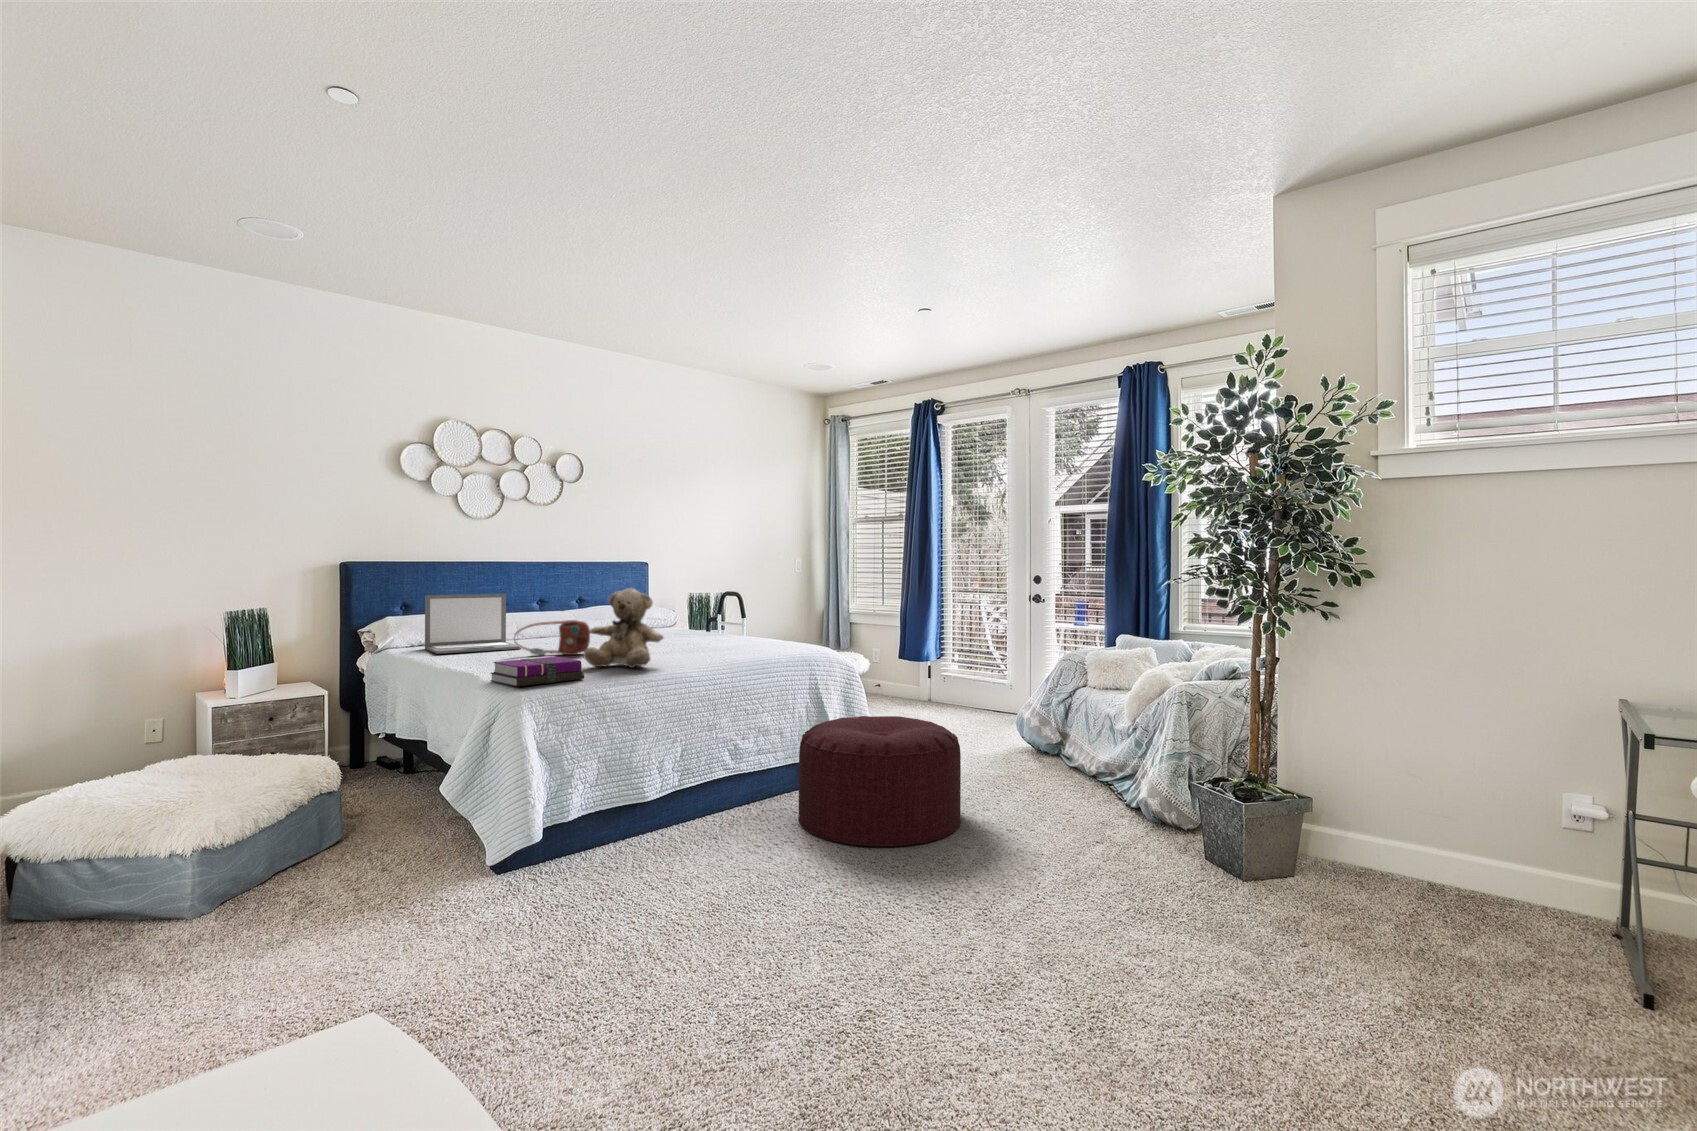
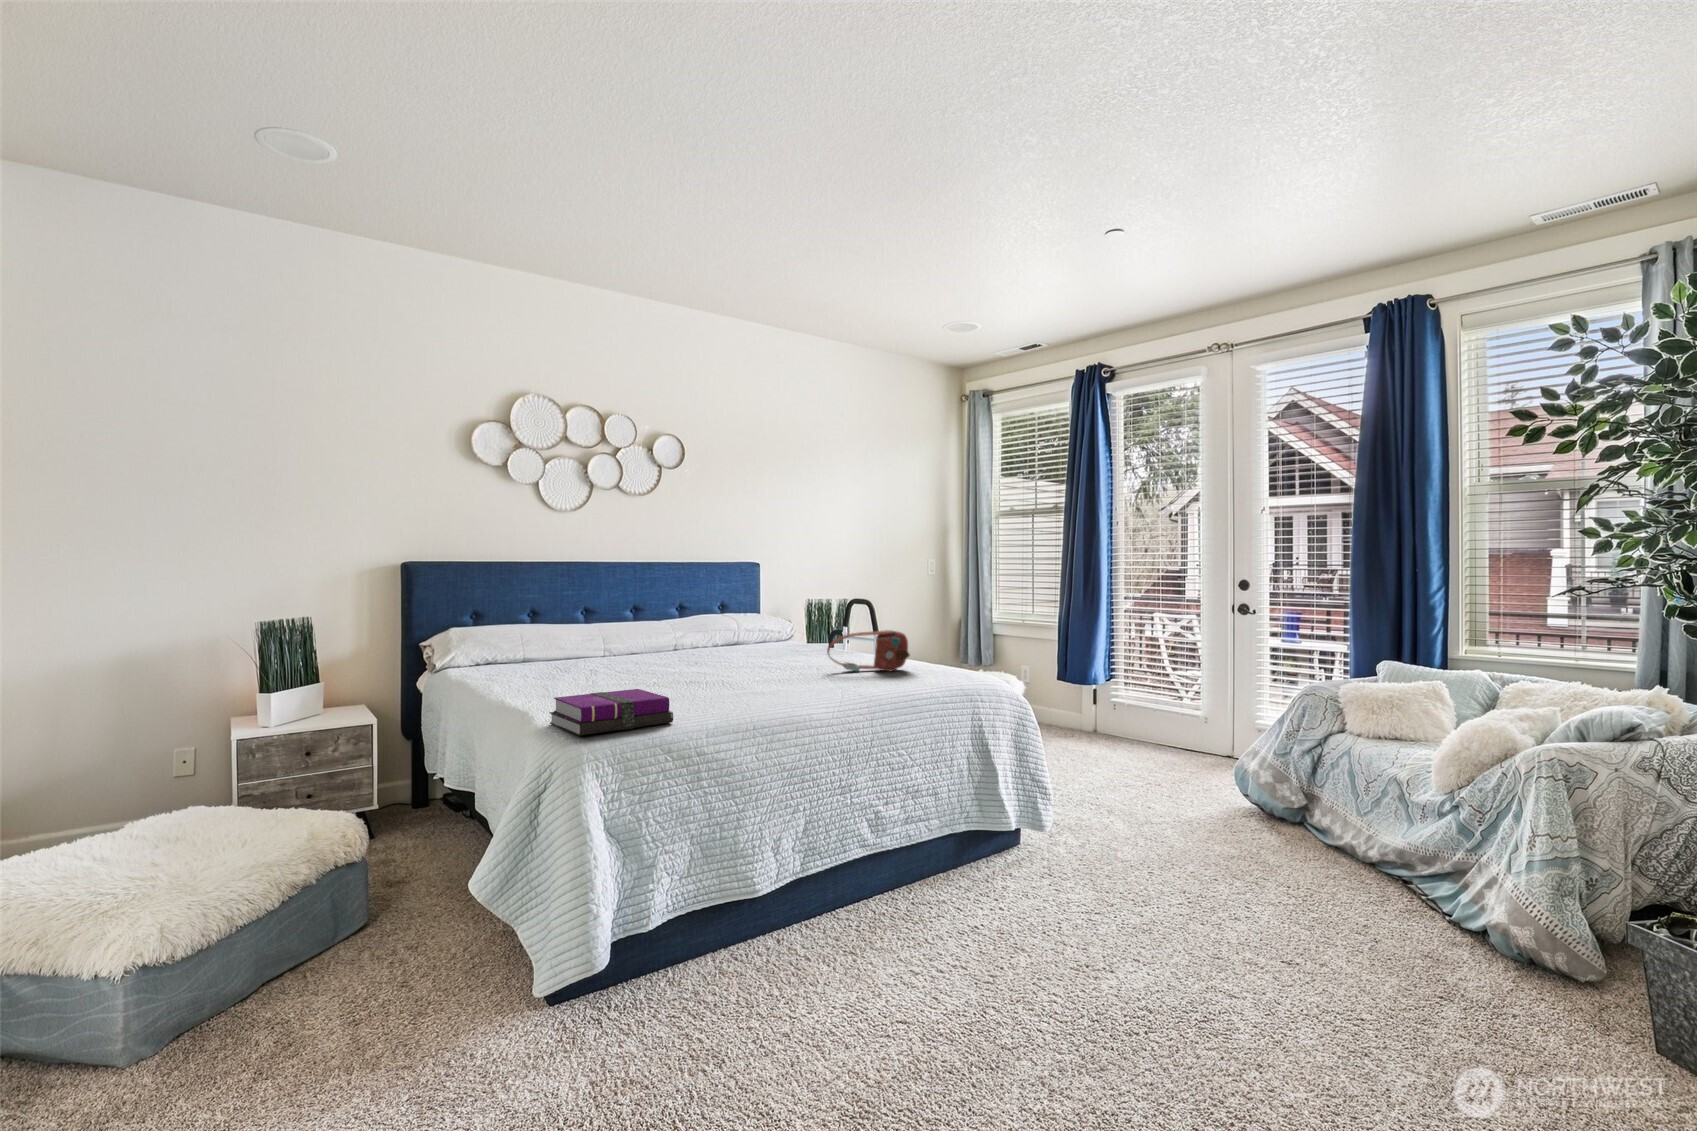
teddy bear: present [583,588,663,668] -> none [674,596,779,705]
laptop: present [425,594,521,654] -> none [493,600,605,676]
handbag: present [514,620,590,656] -> present [827,630,910,671]
ottoman: present [799,716,961,846] -> none [964,775,1208,991]

